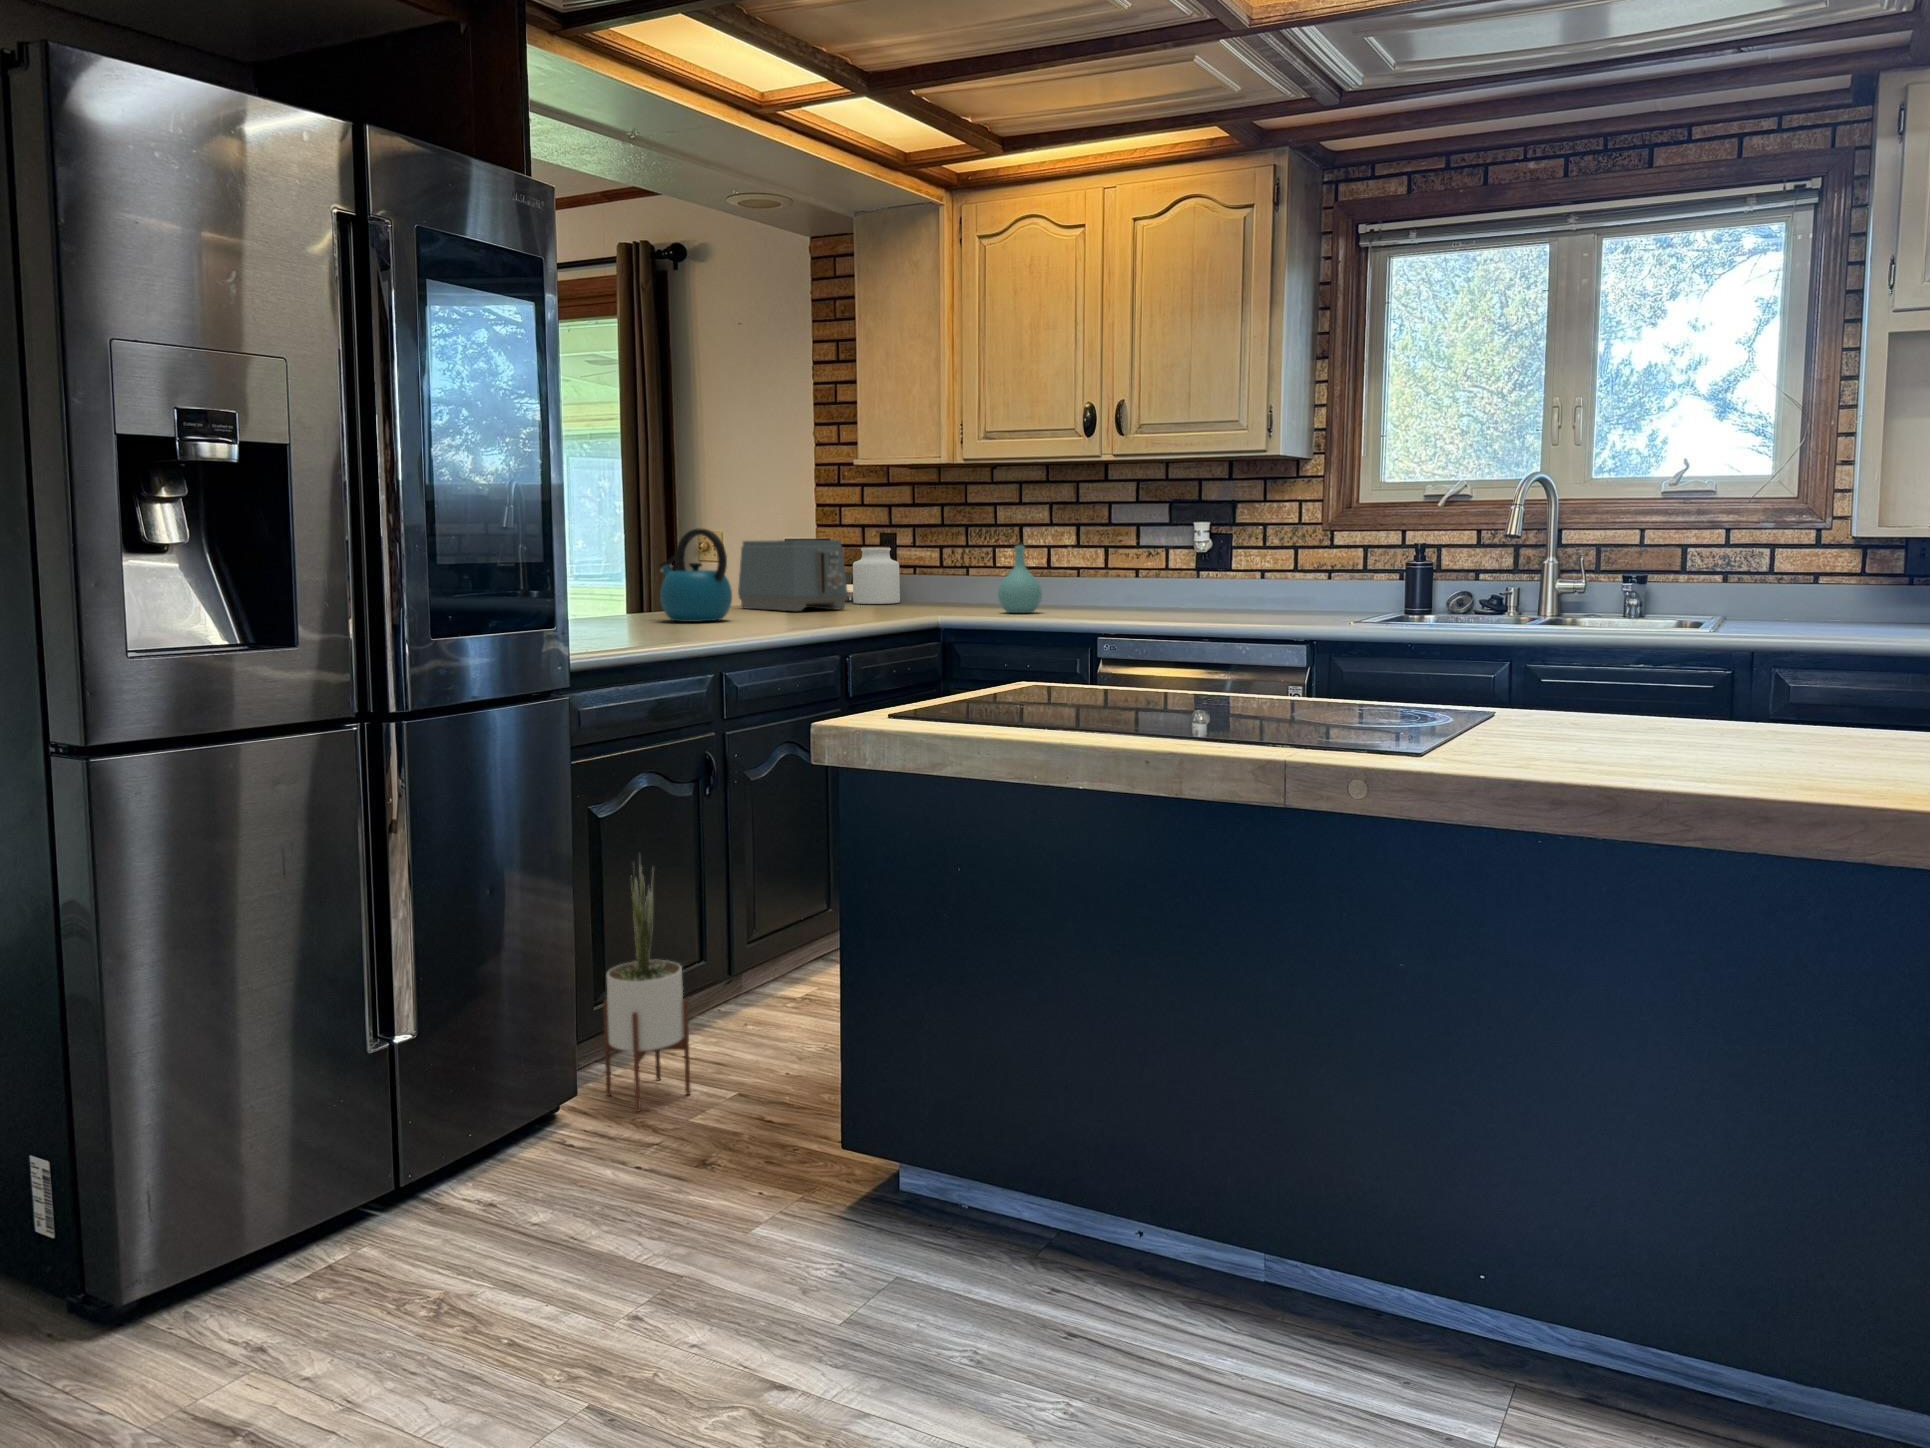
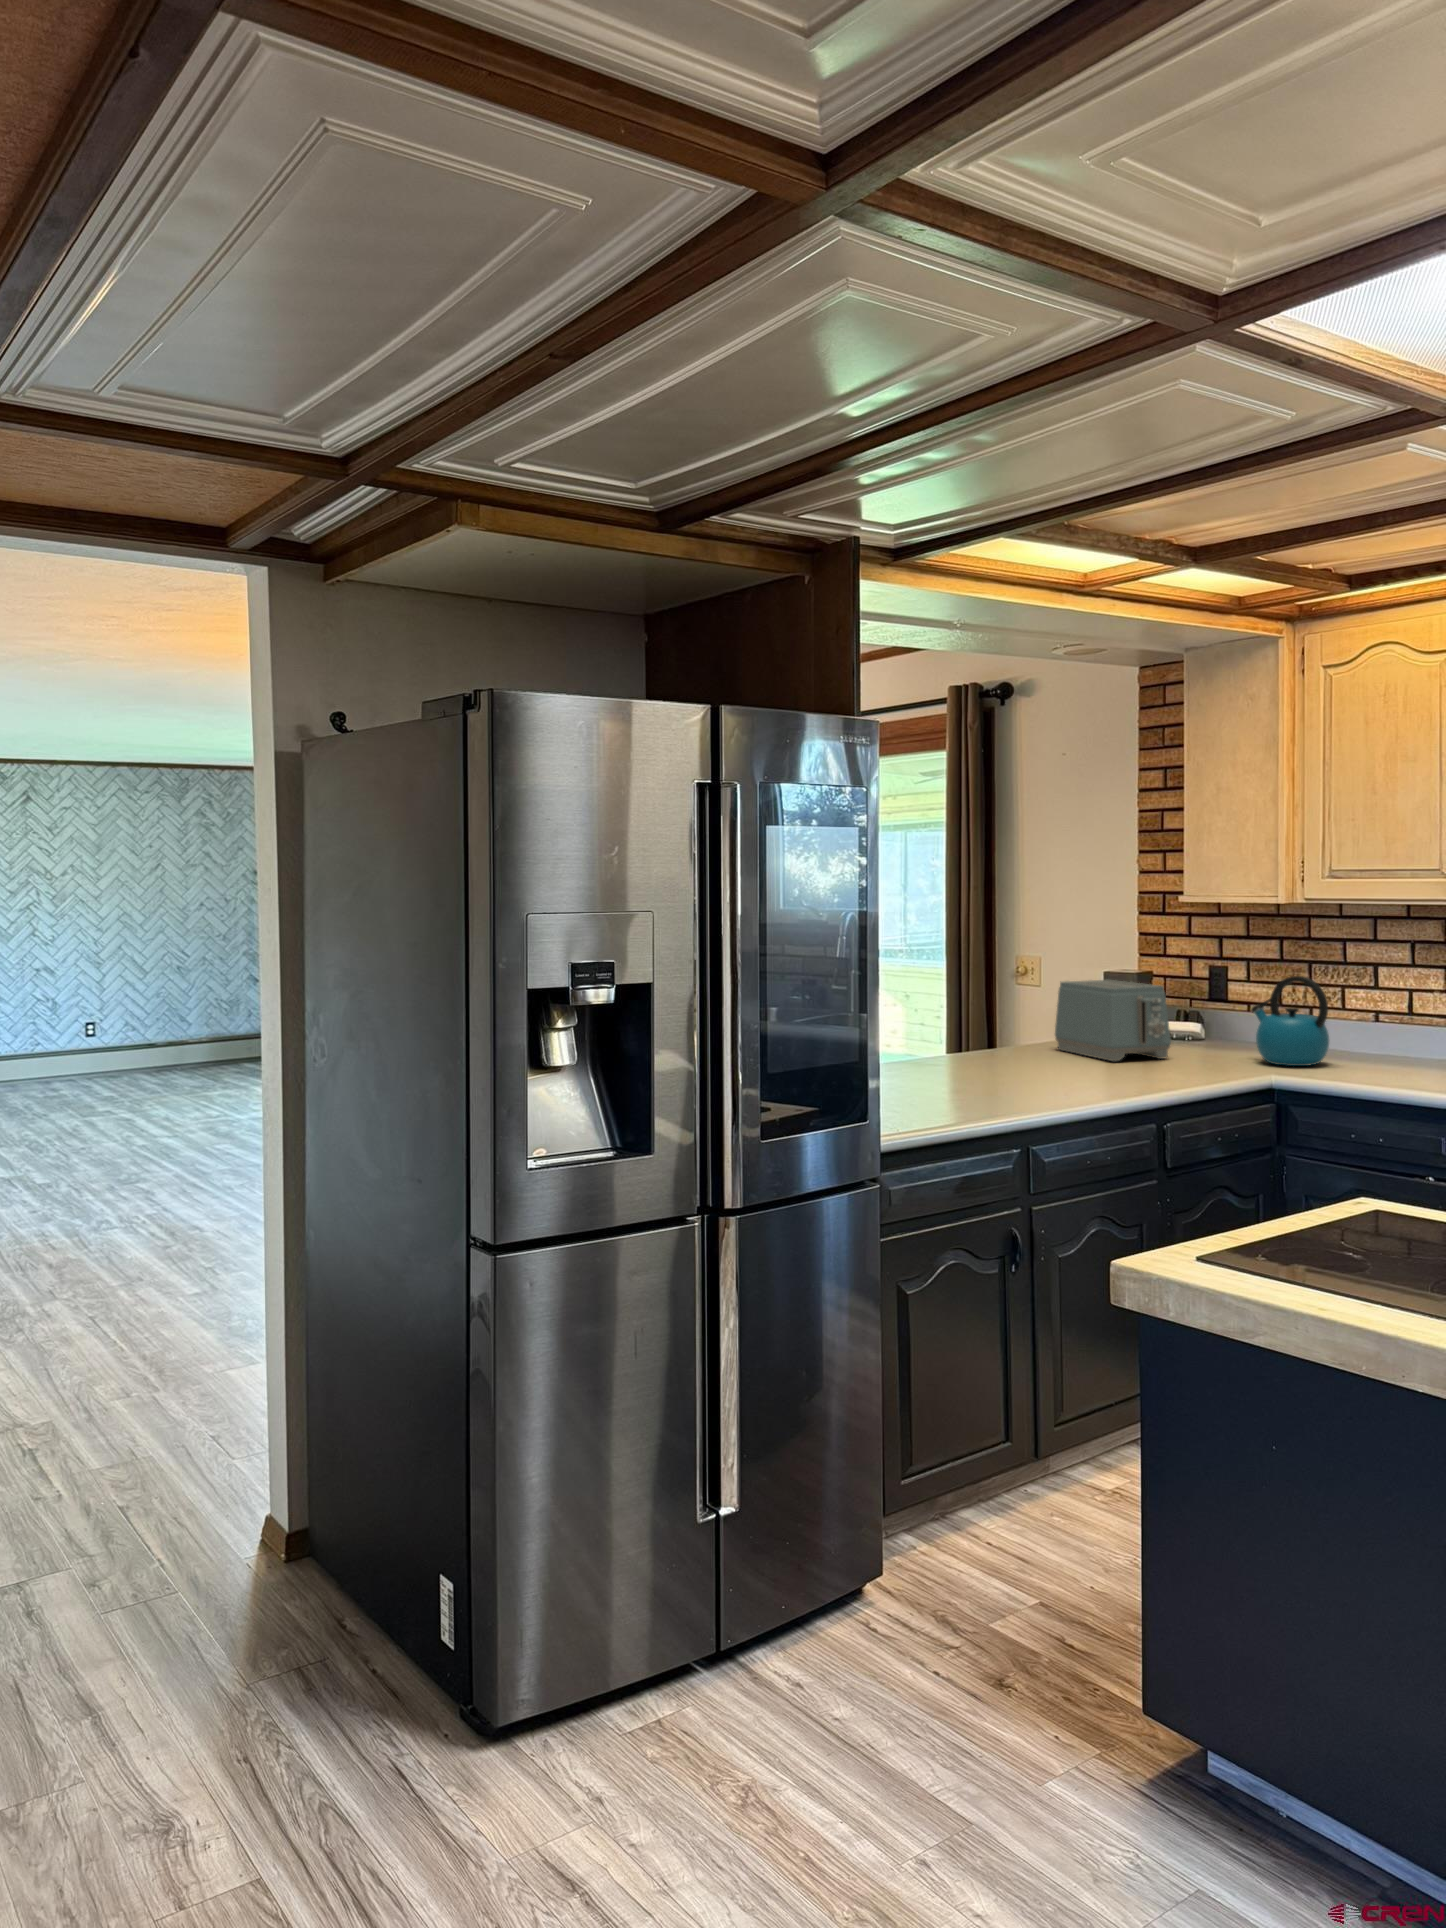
kettle: present [659,529,732,622] -> present [1251,976,1329,1066]
bottle: present [998,542,1042,613] -> none [1344,998,1399,1078]
jar: present [853,547,900,604] -> none [1179,983,1231,1046]
potted plant: present [603,864,690,1111] -> none [907,1342,990,1605]

